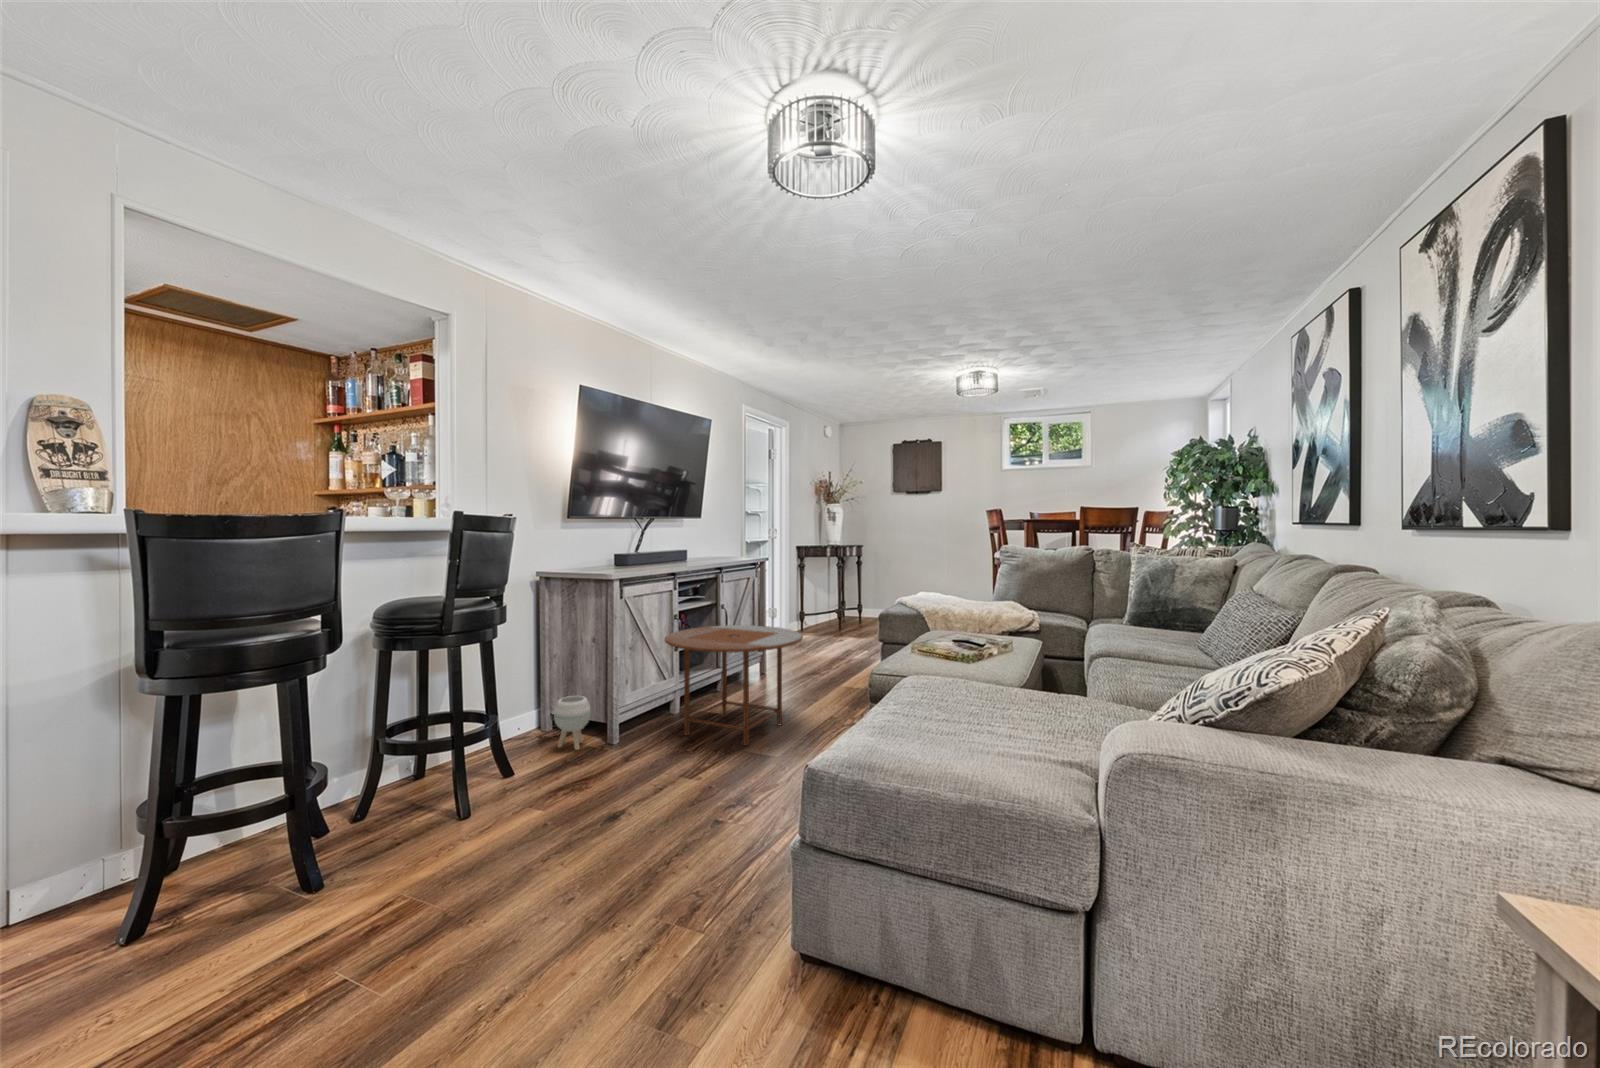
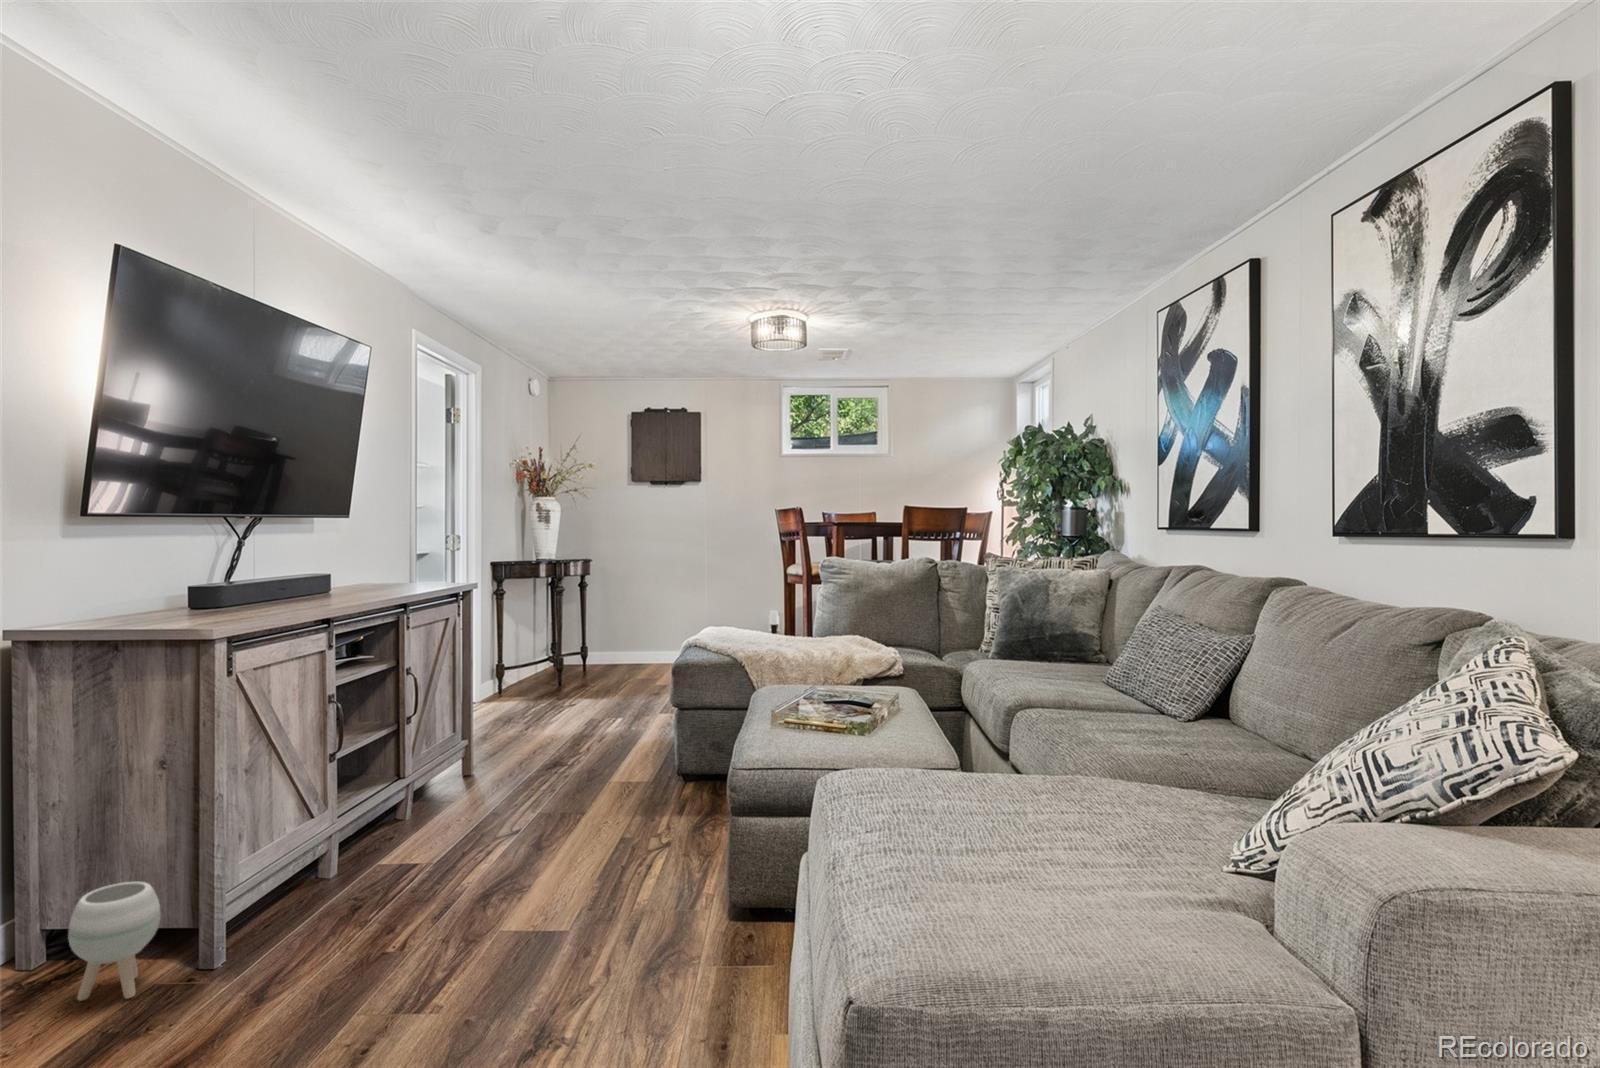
side table: present [665,625,803,746] -> none [322,702,587,922]

